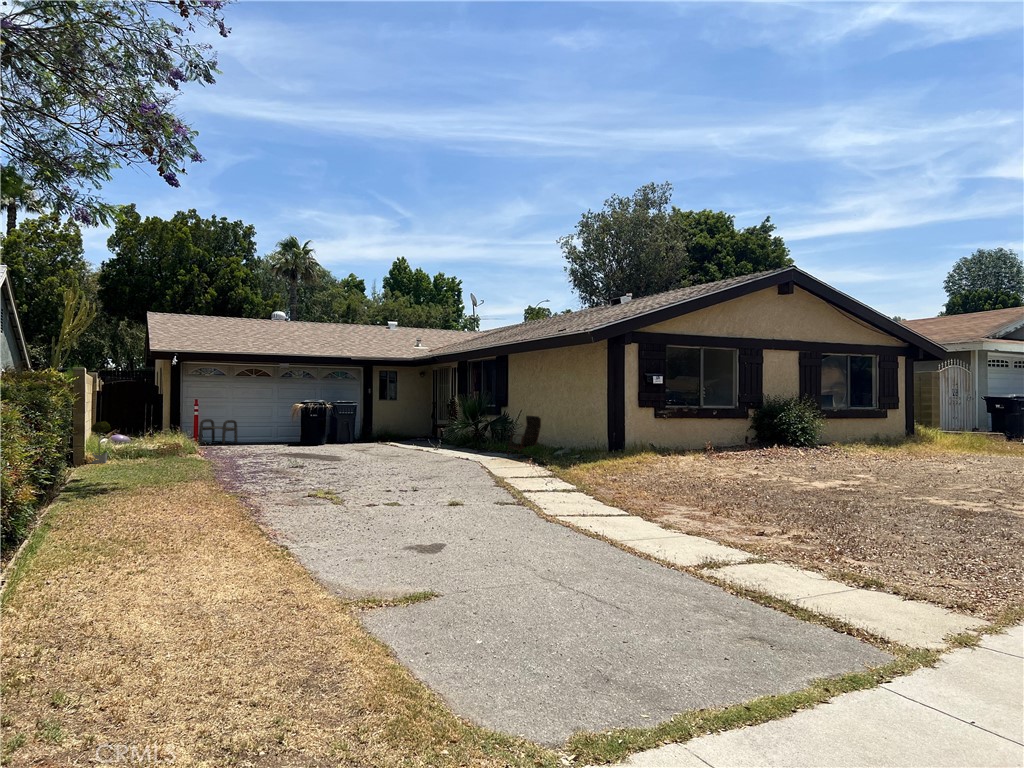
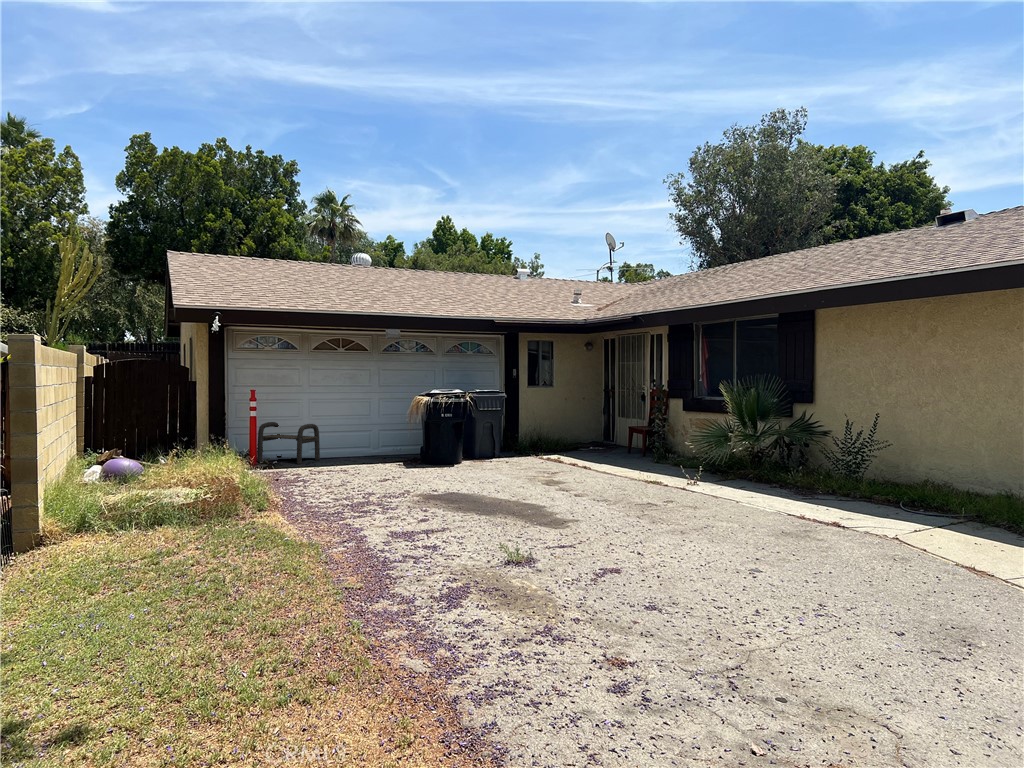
lounge chair: present [507,416,541,458] -> none [855,422,938,512]
potted tree: present [91,421,111,464] -> none [47,452,94,550]

